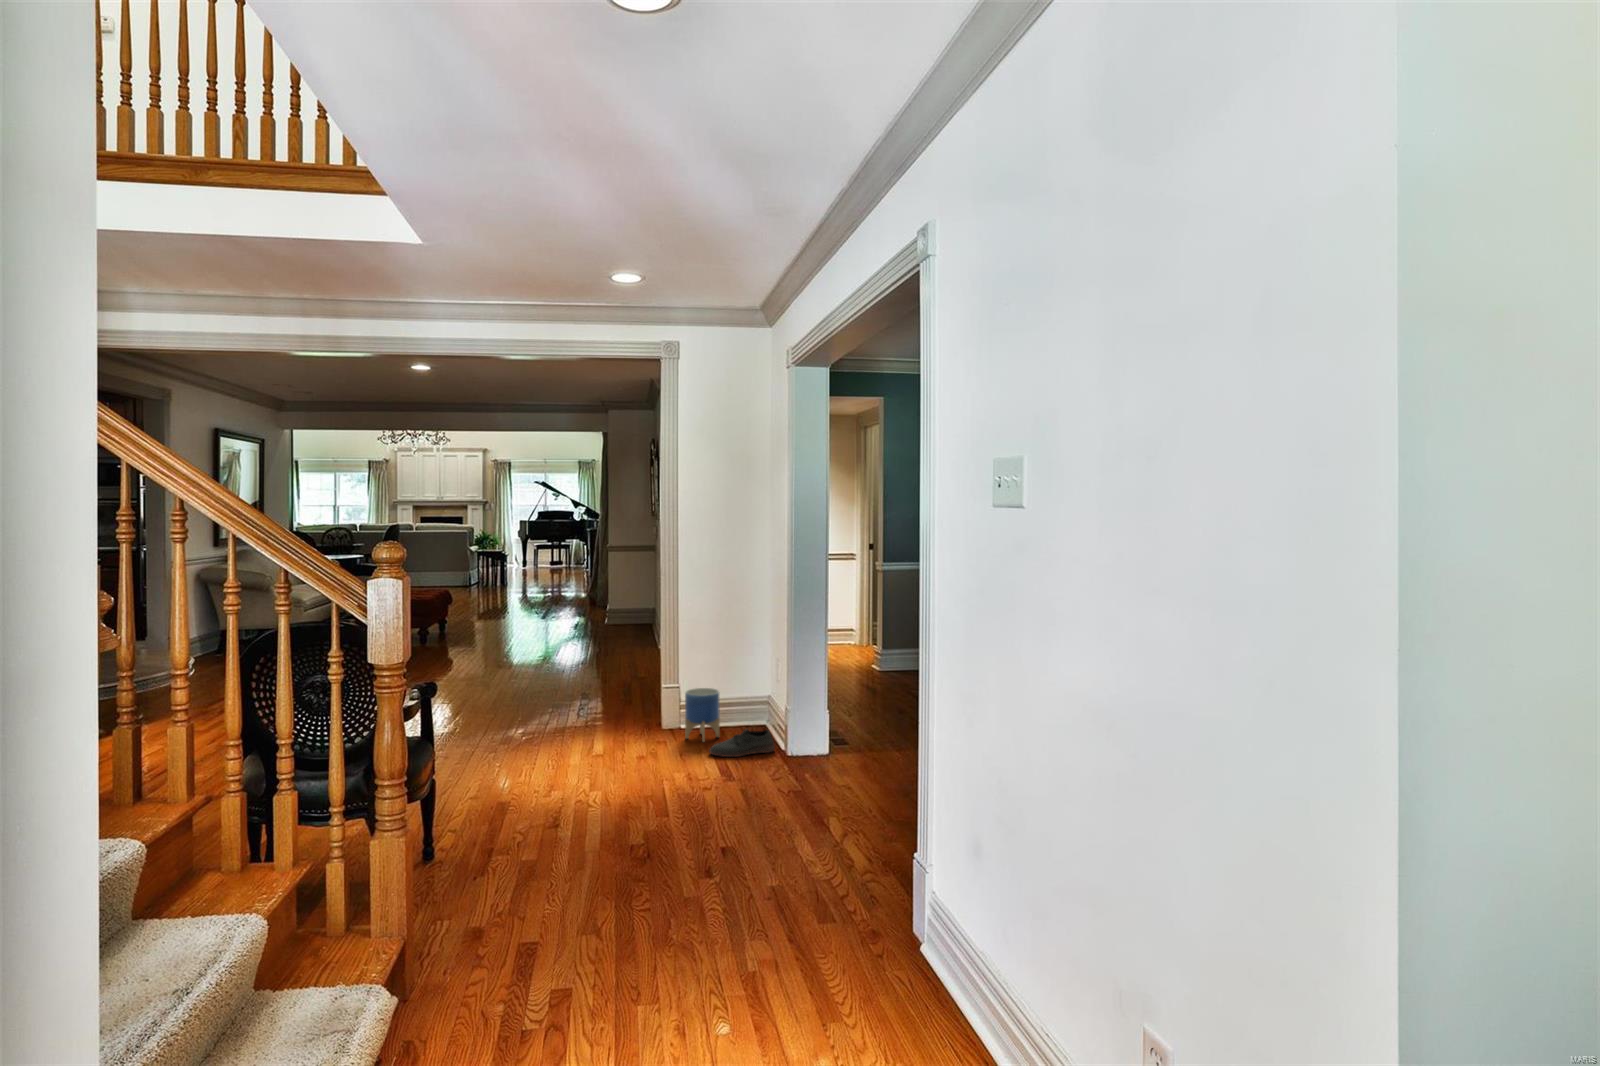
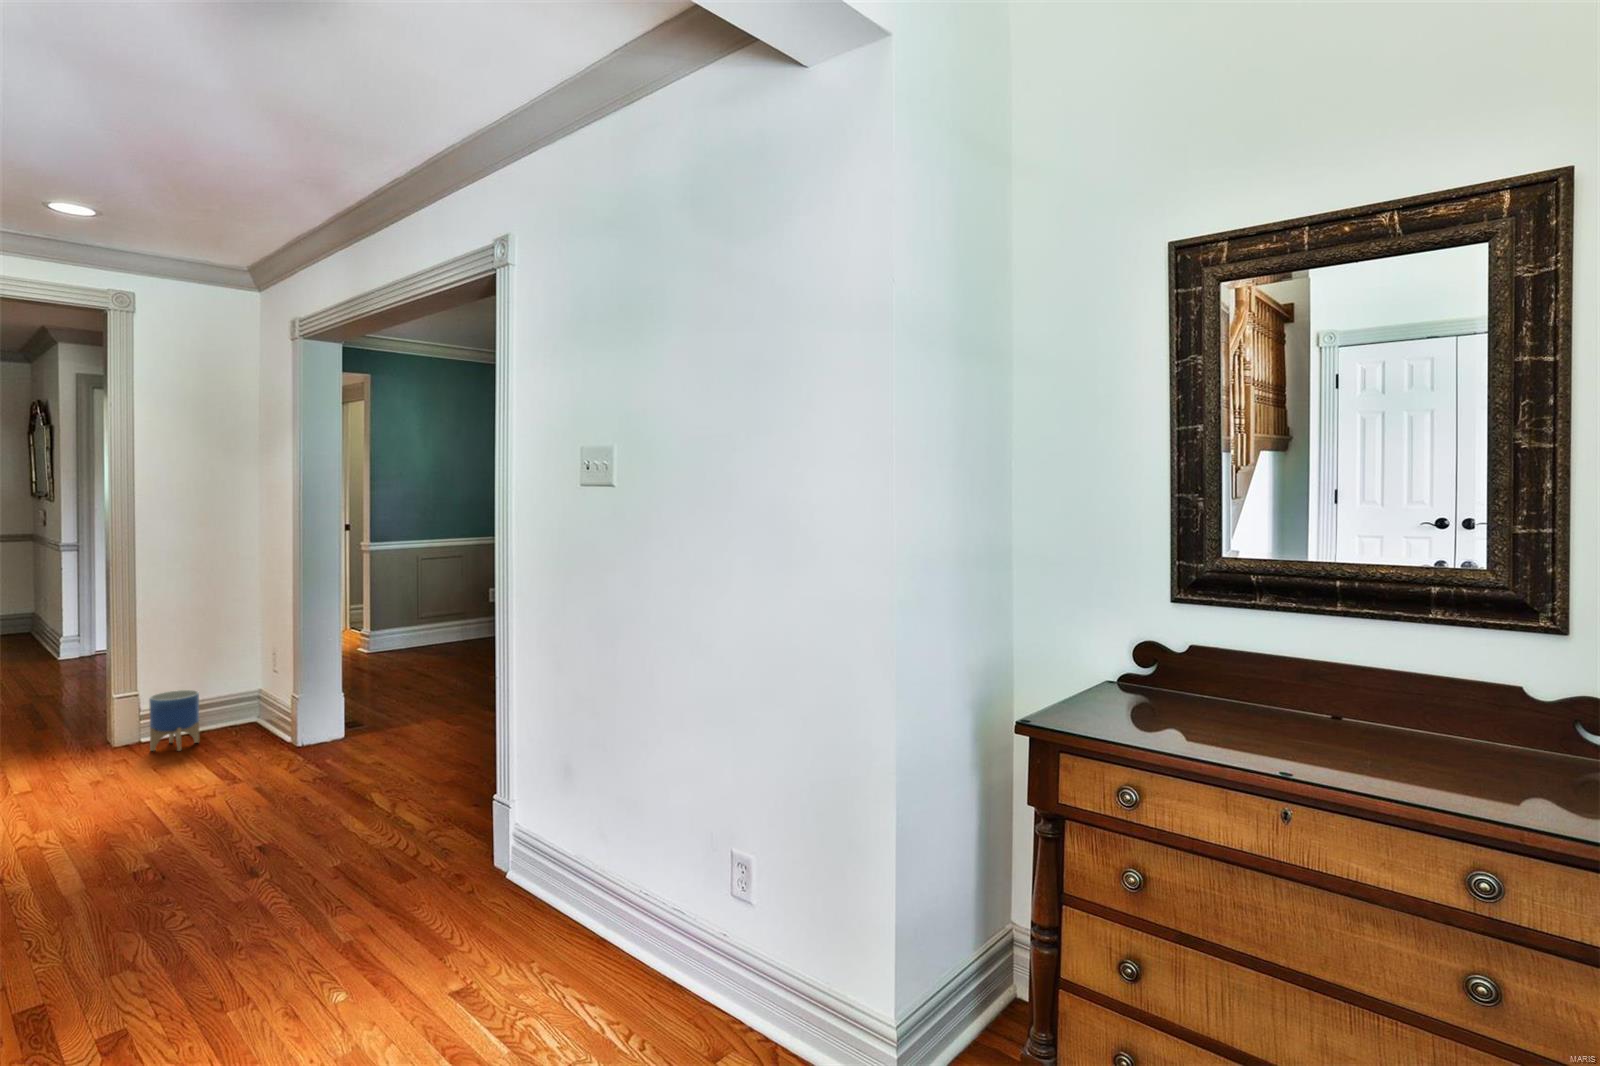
shoe: present [709,729,775,757] -> none [194,724,280,762]

